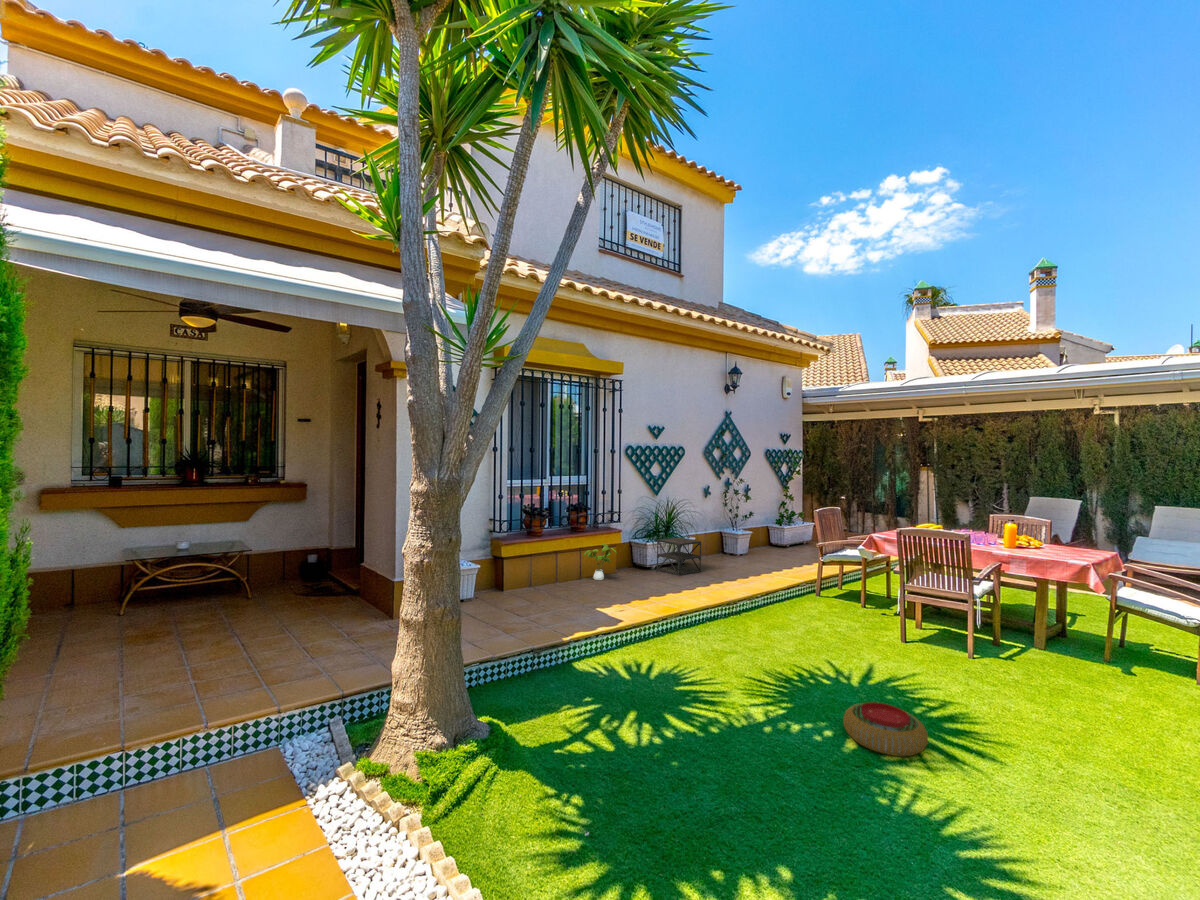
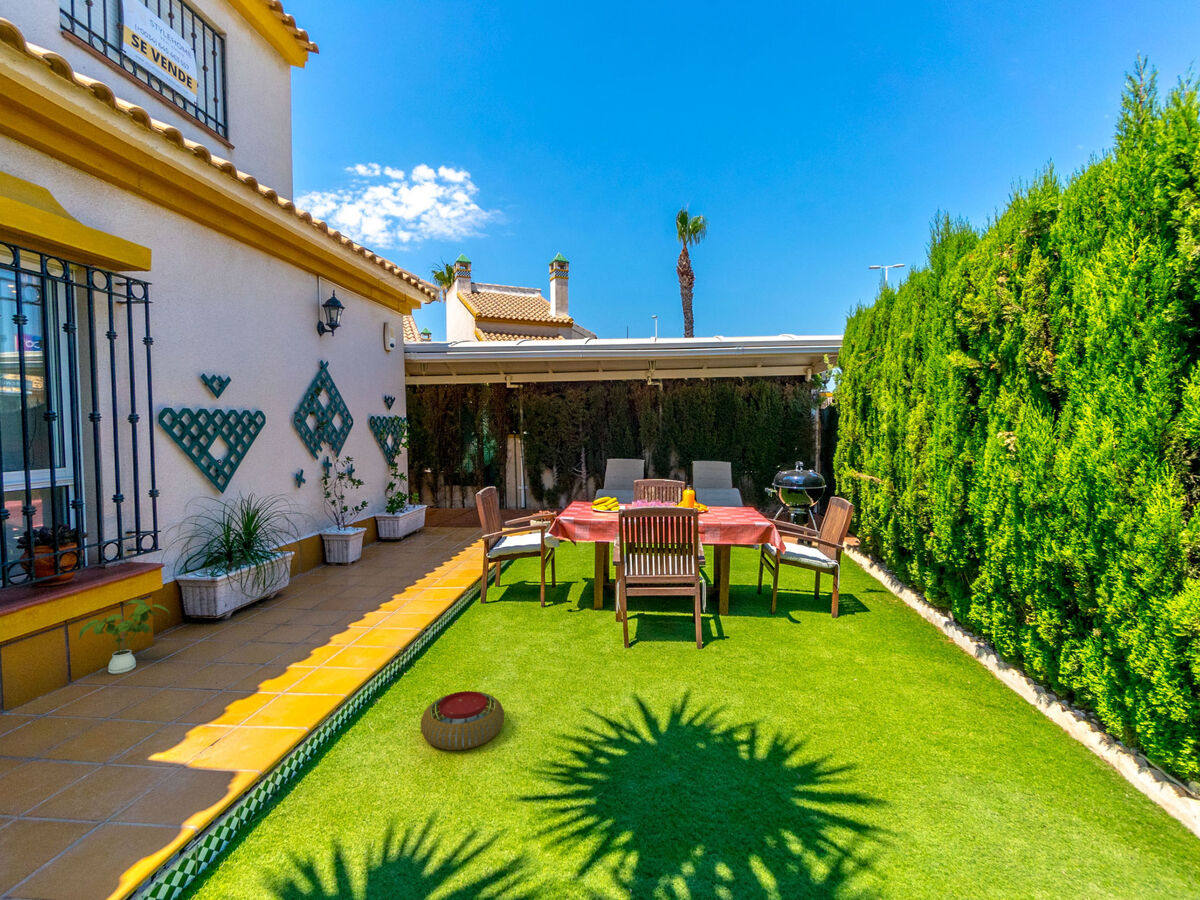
side table: present [657,537,701,576] -> none [236,555,316,619]
pouf: present [843,702,928,756] -> present [421,691,504,750]

